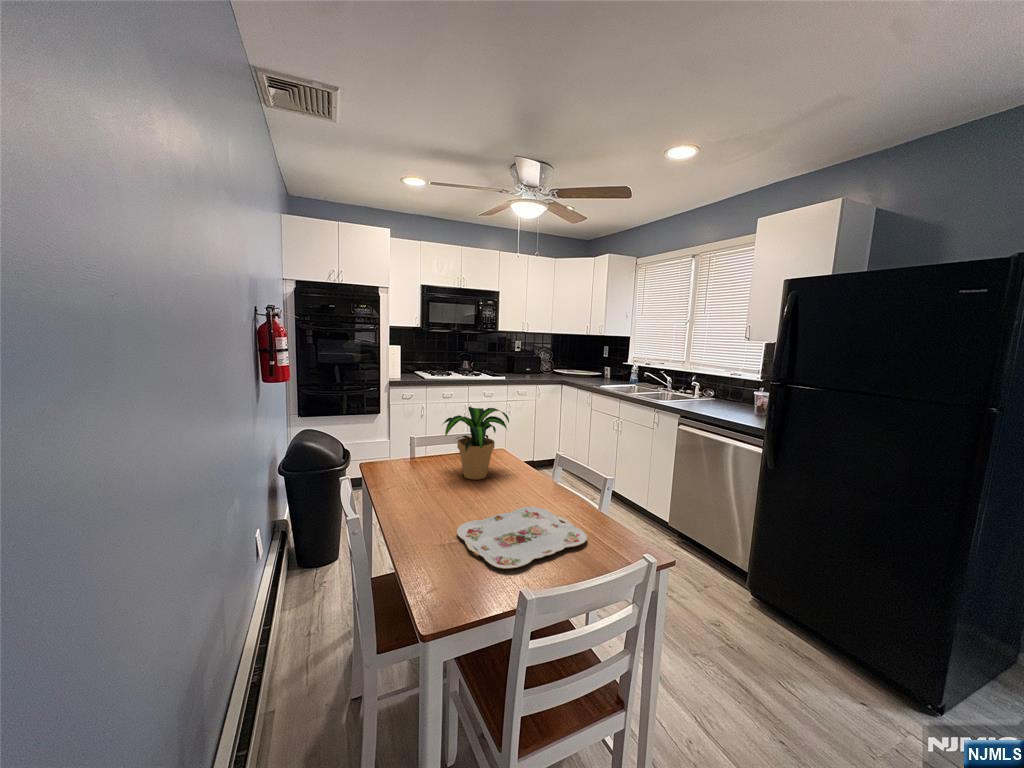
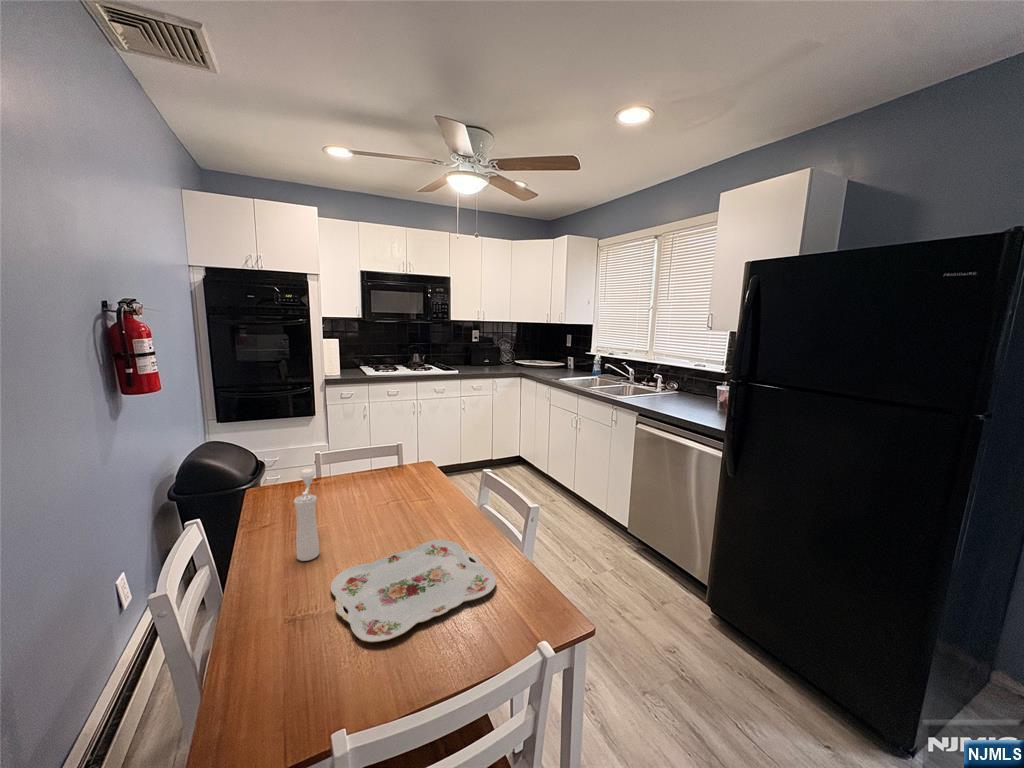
potted plant: present [443,407,509,479] -> none [342,414,428,502]
pepper mill: none [419,445,438,517] -> present [294,469,319,561]

